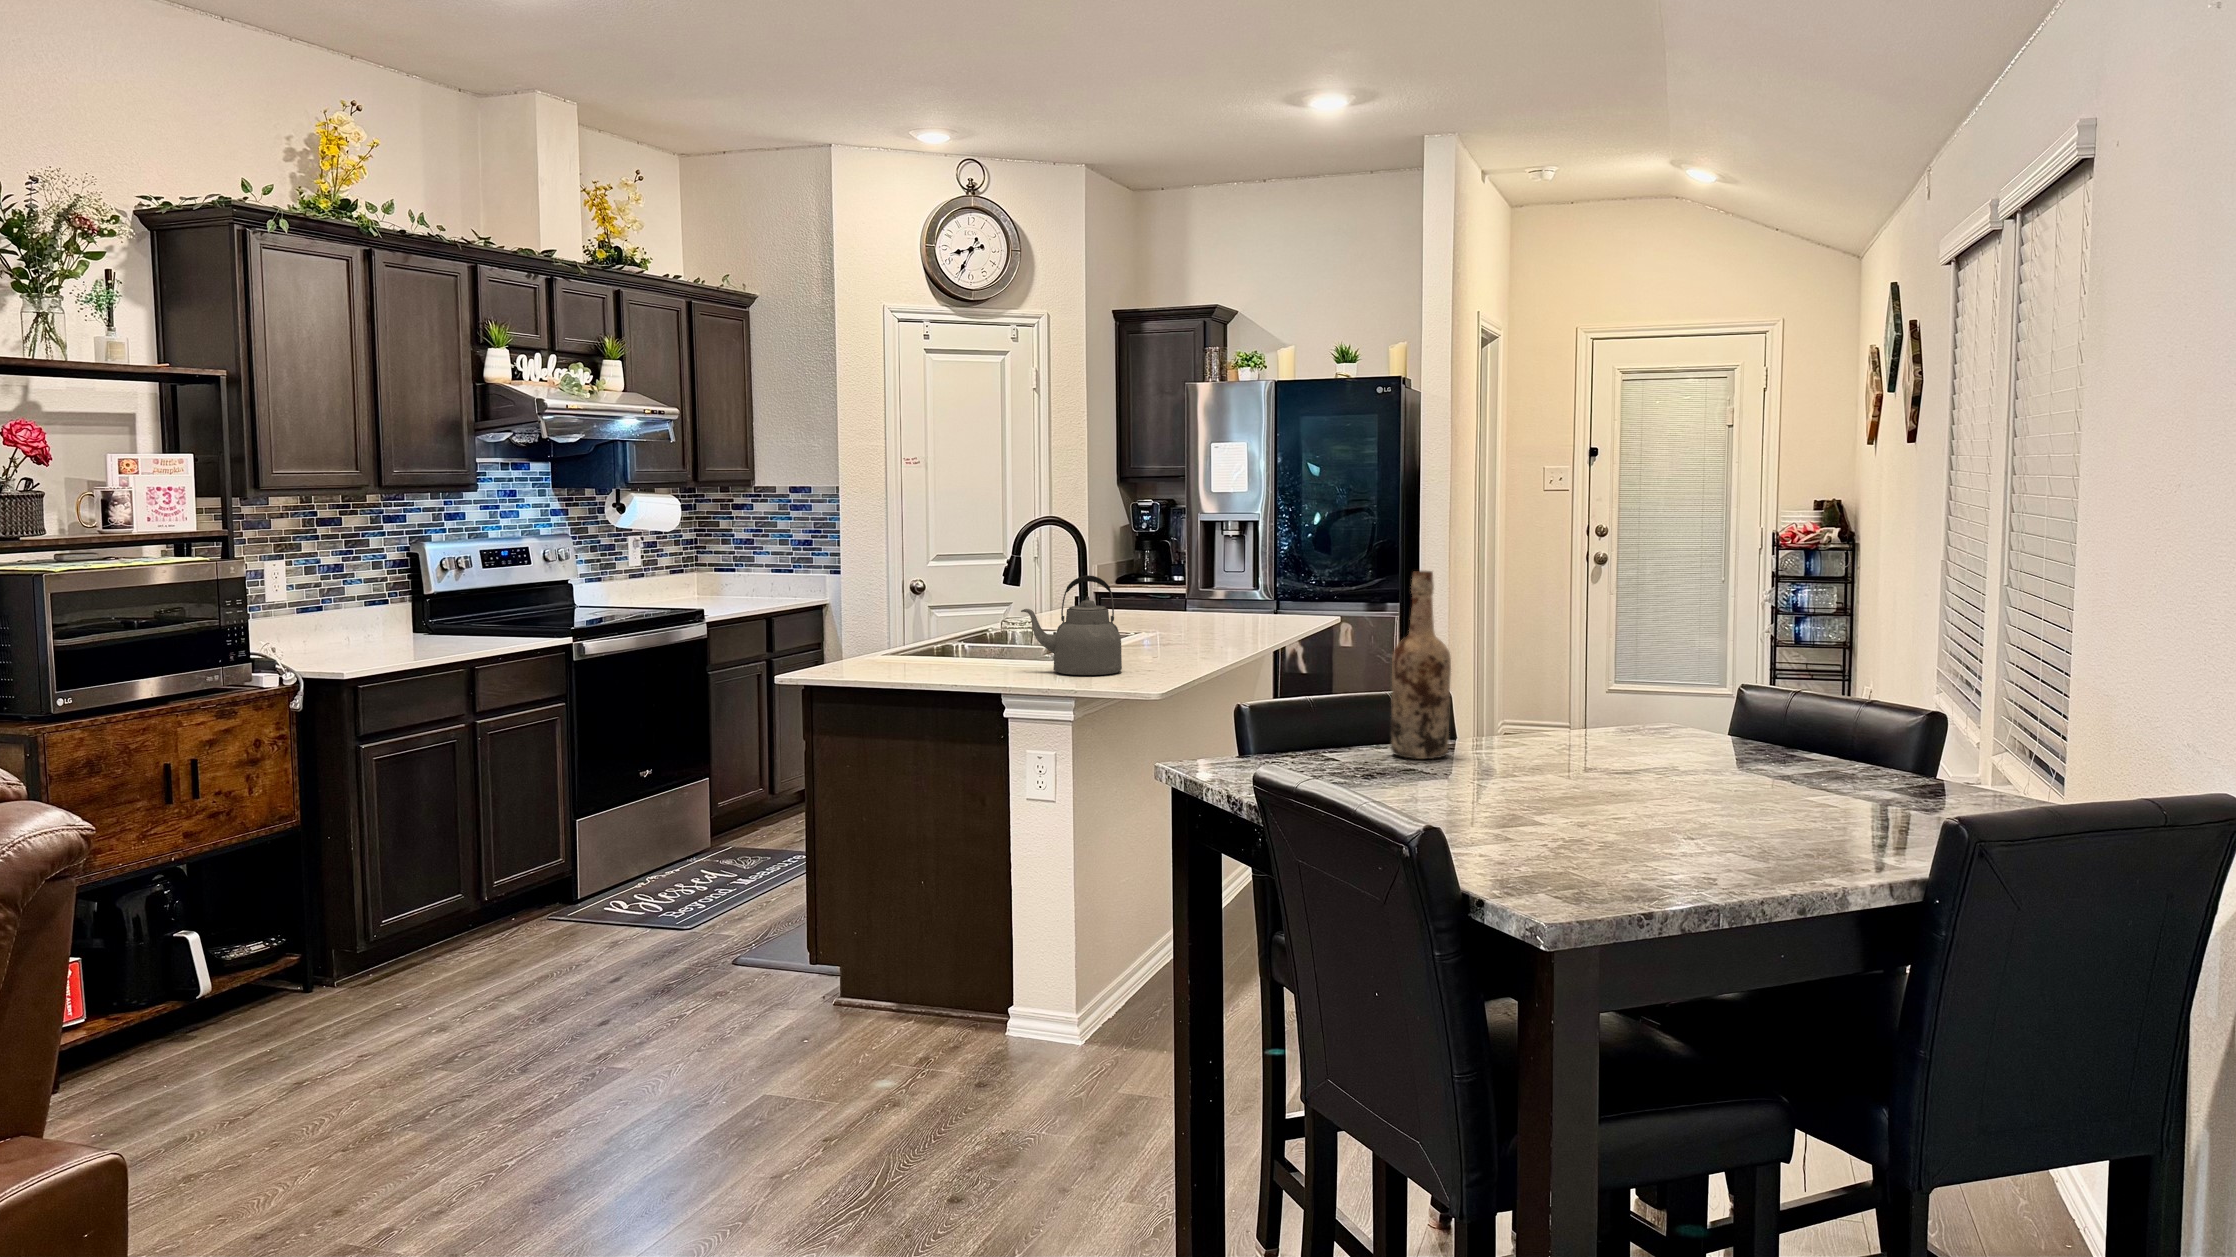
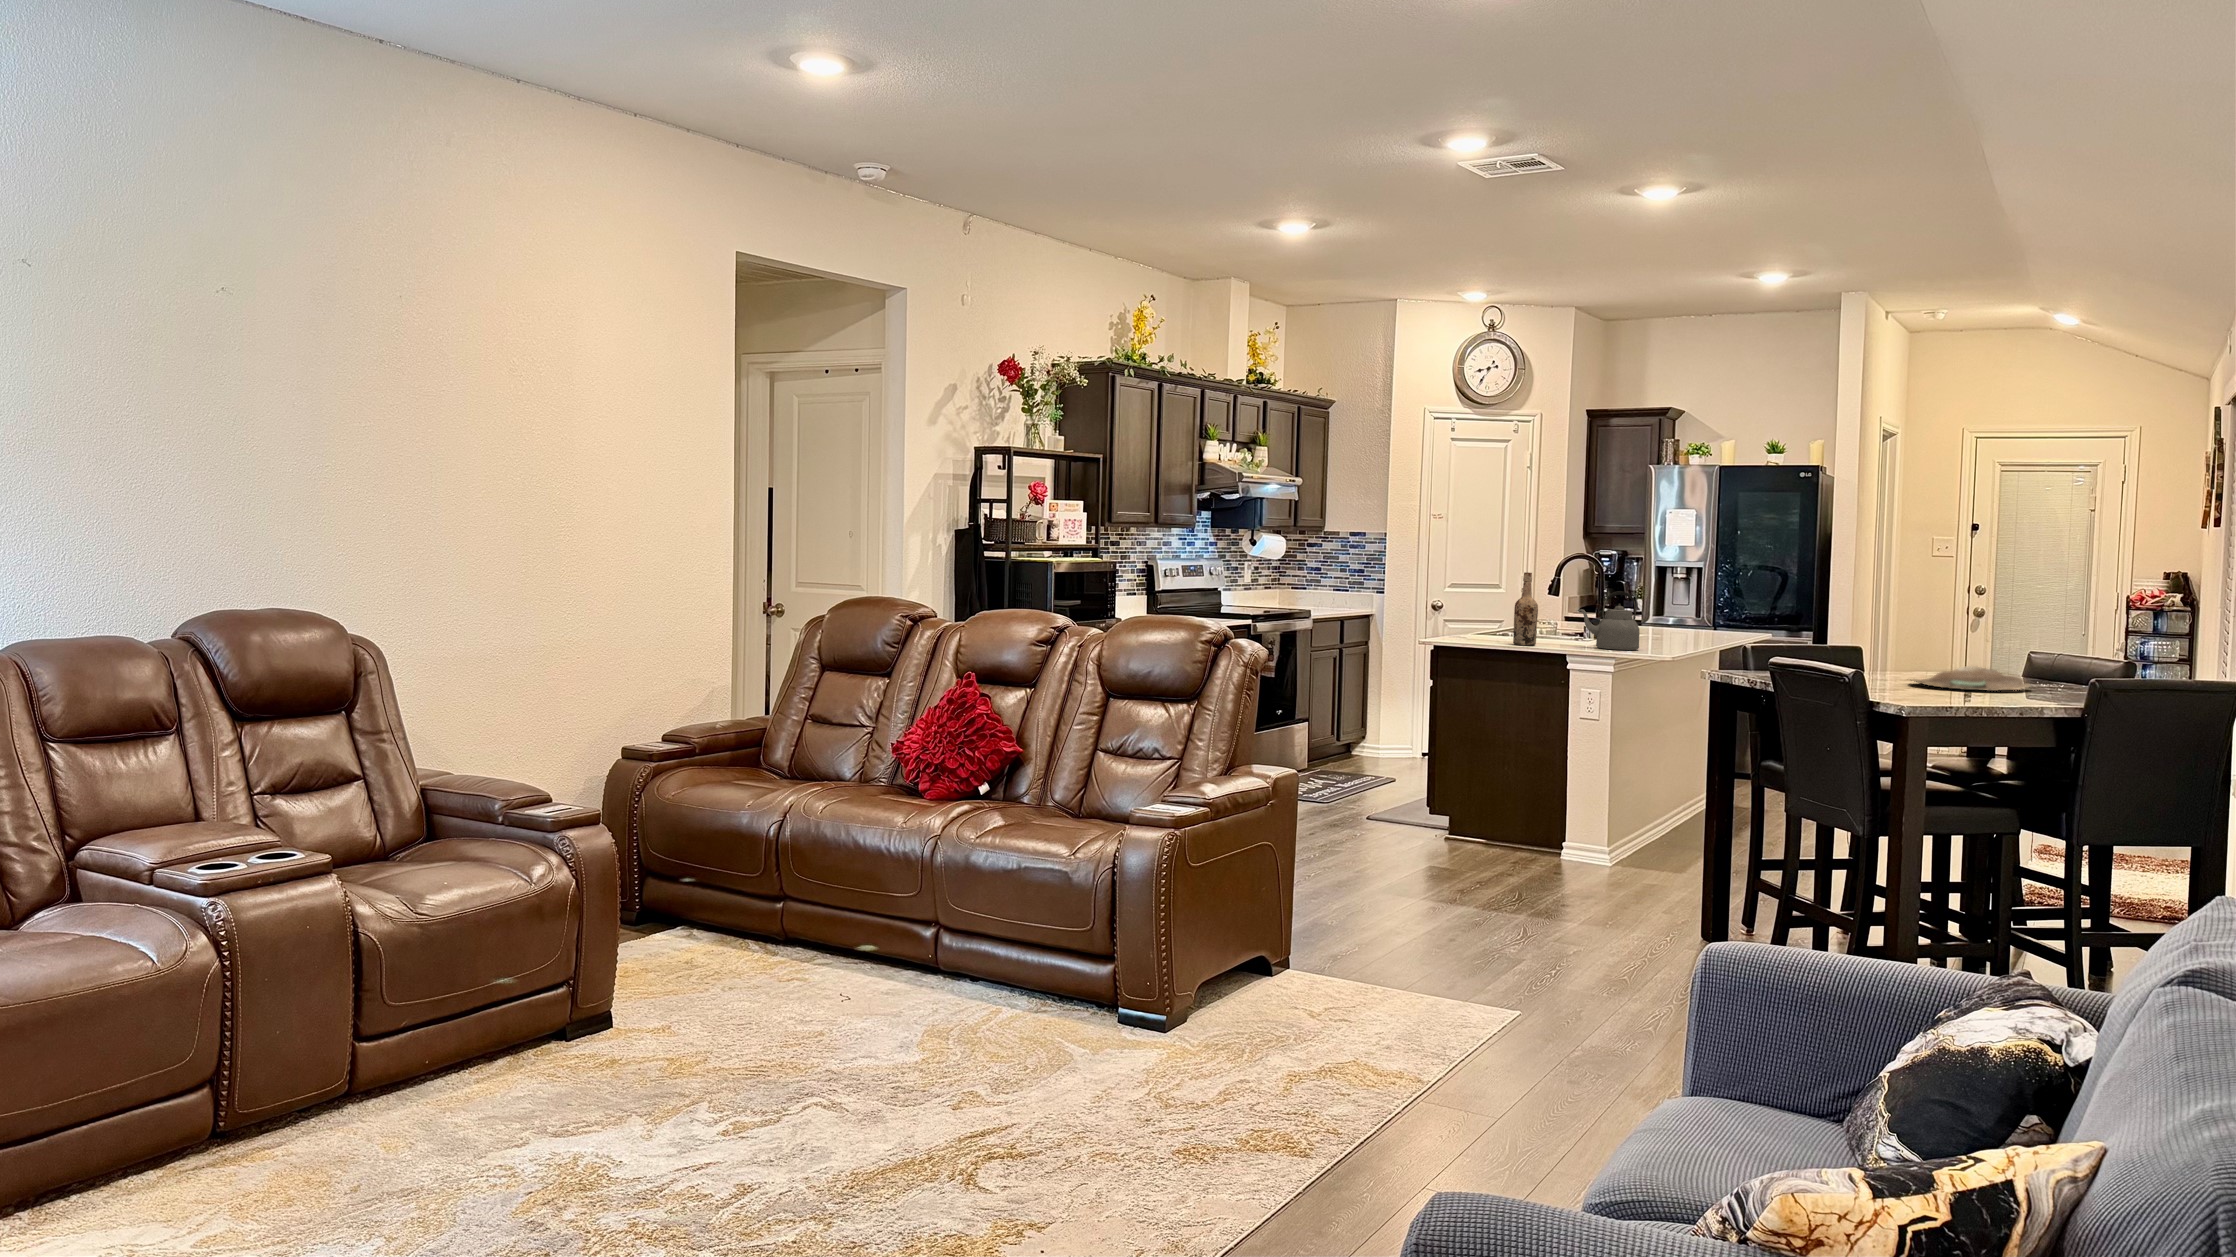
wine bottle: present [1391,571,1451,759] -> present [1513,572,1538,646]
decorative bowl: none [1549,717,1785,787] -> present [1914,666,2030,691]

